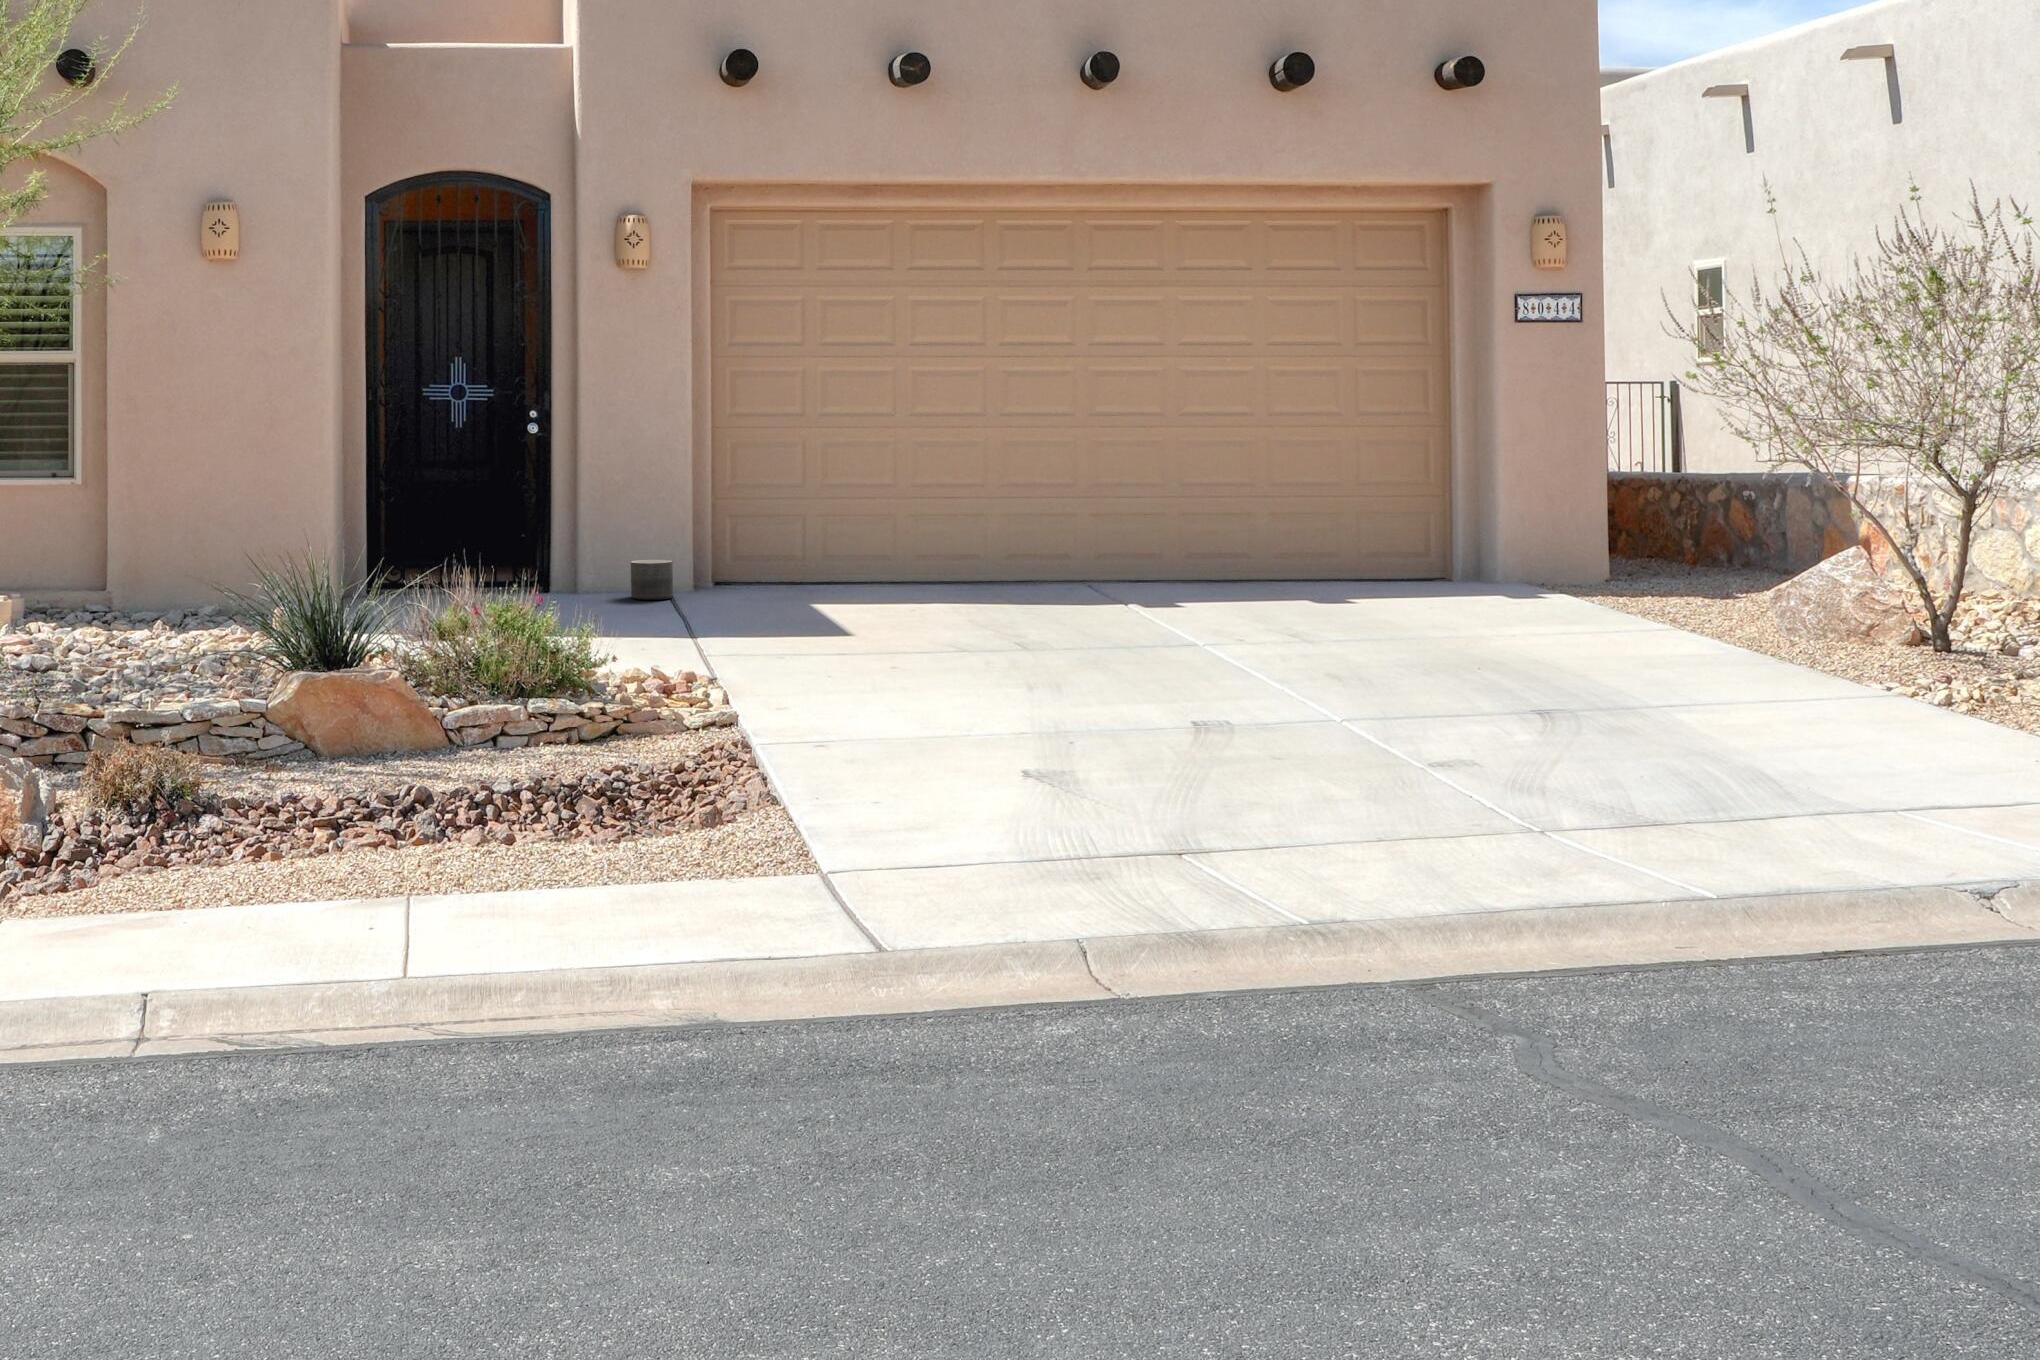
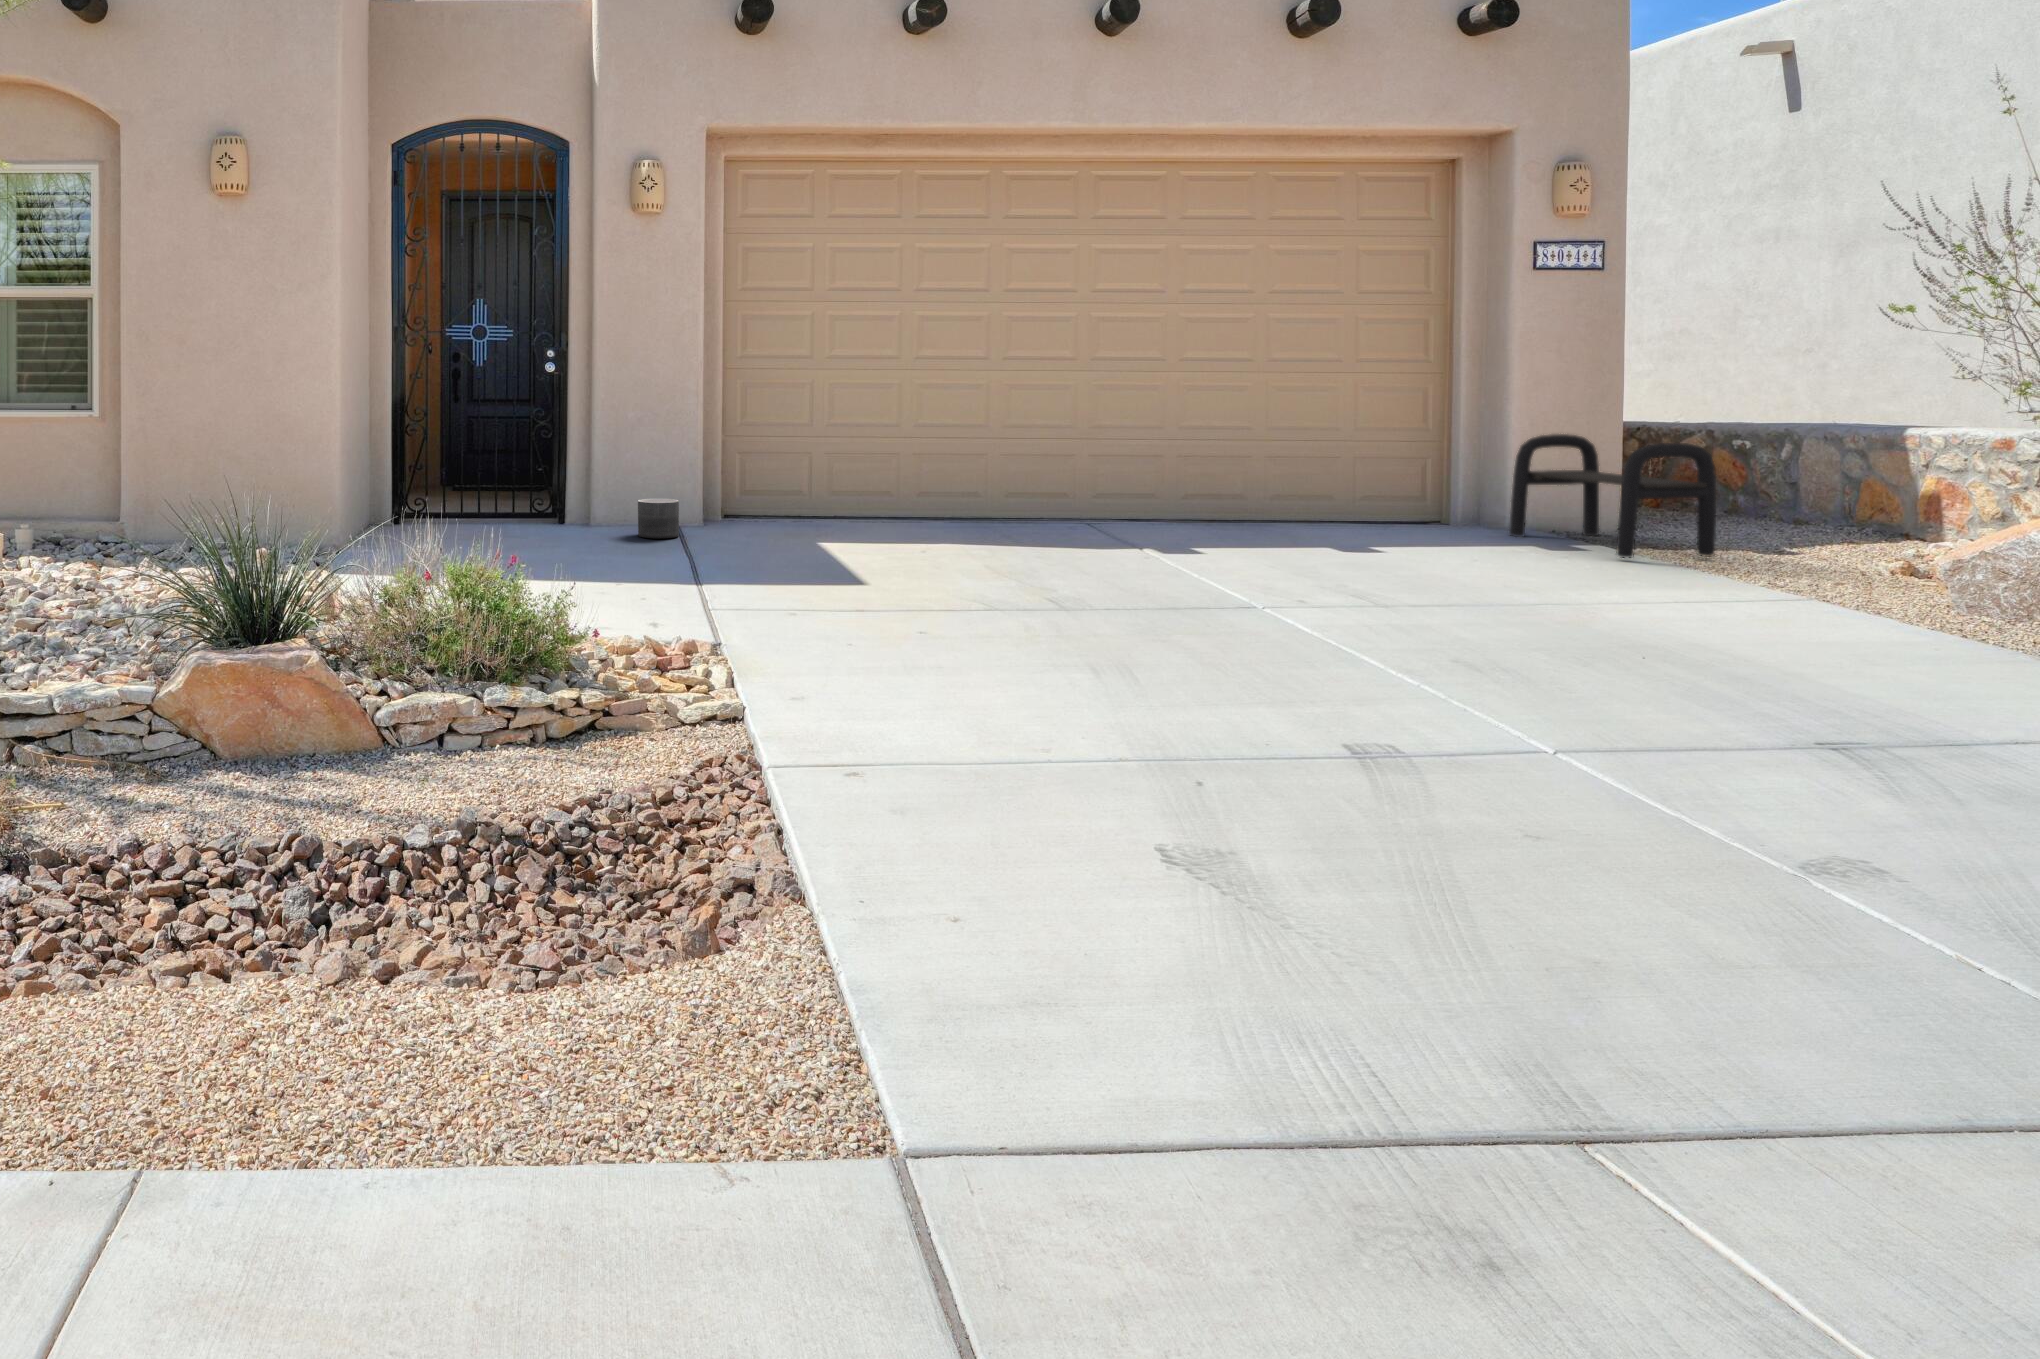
bench: none [1502,482,1671,600] -> present [1509,434,1716,558]

